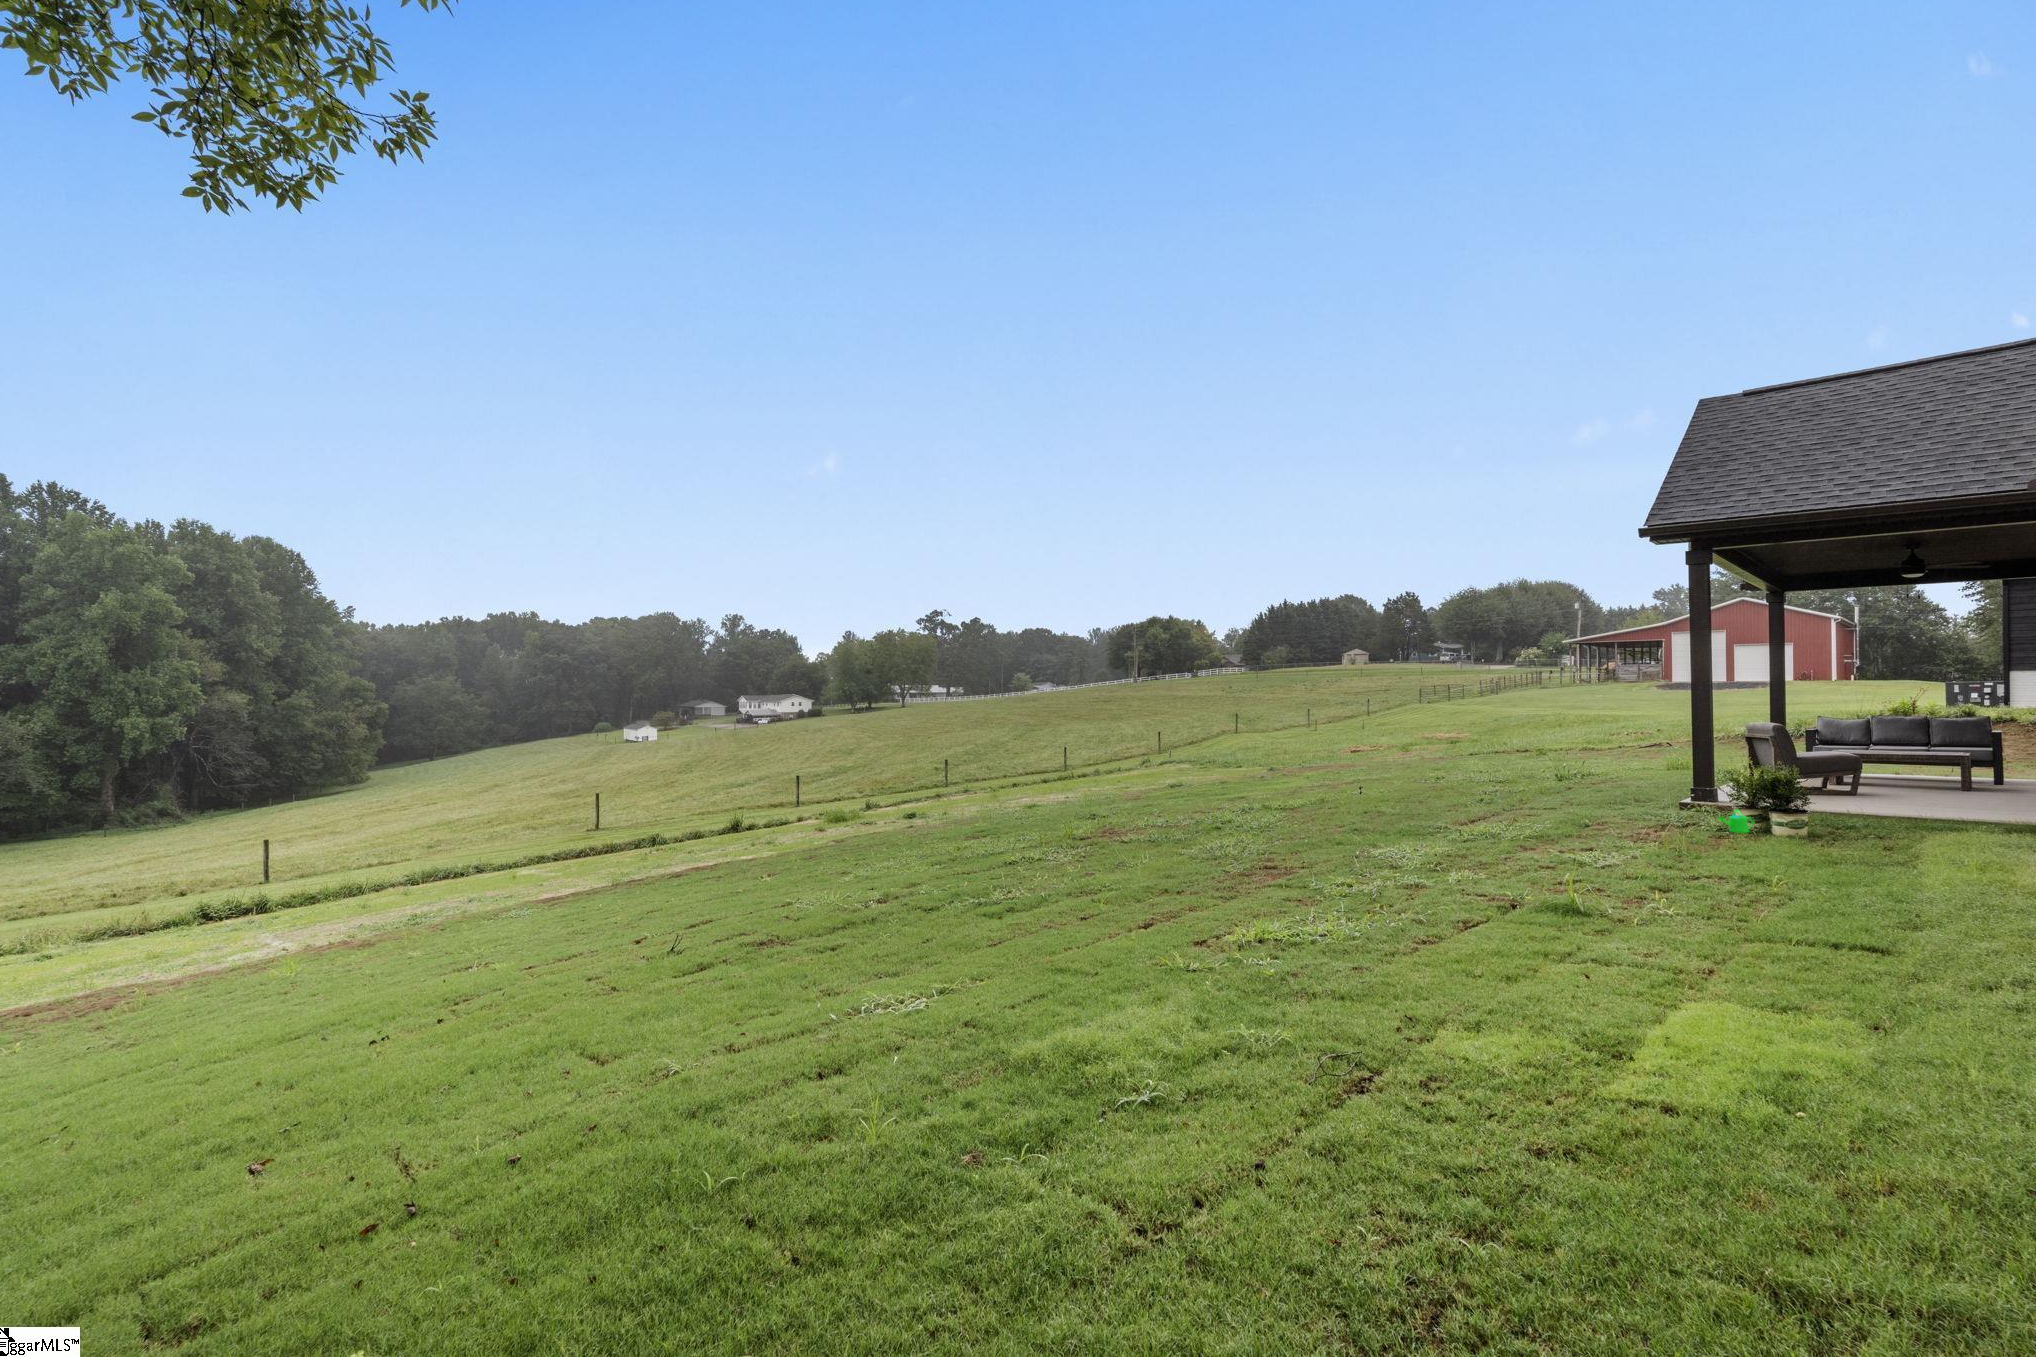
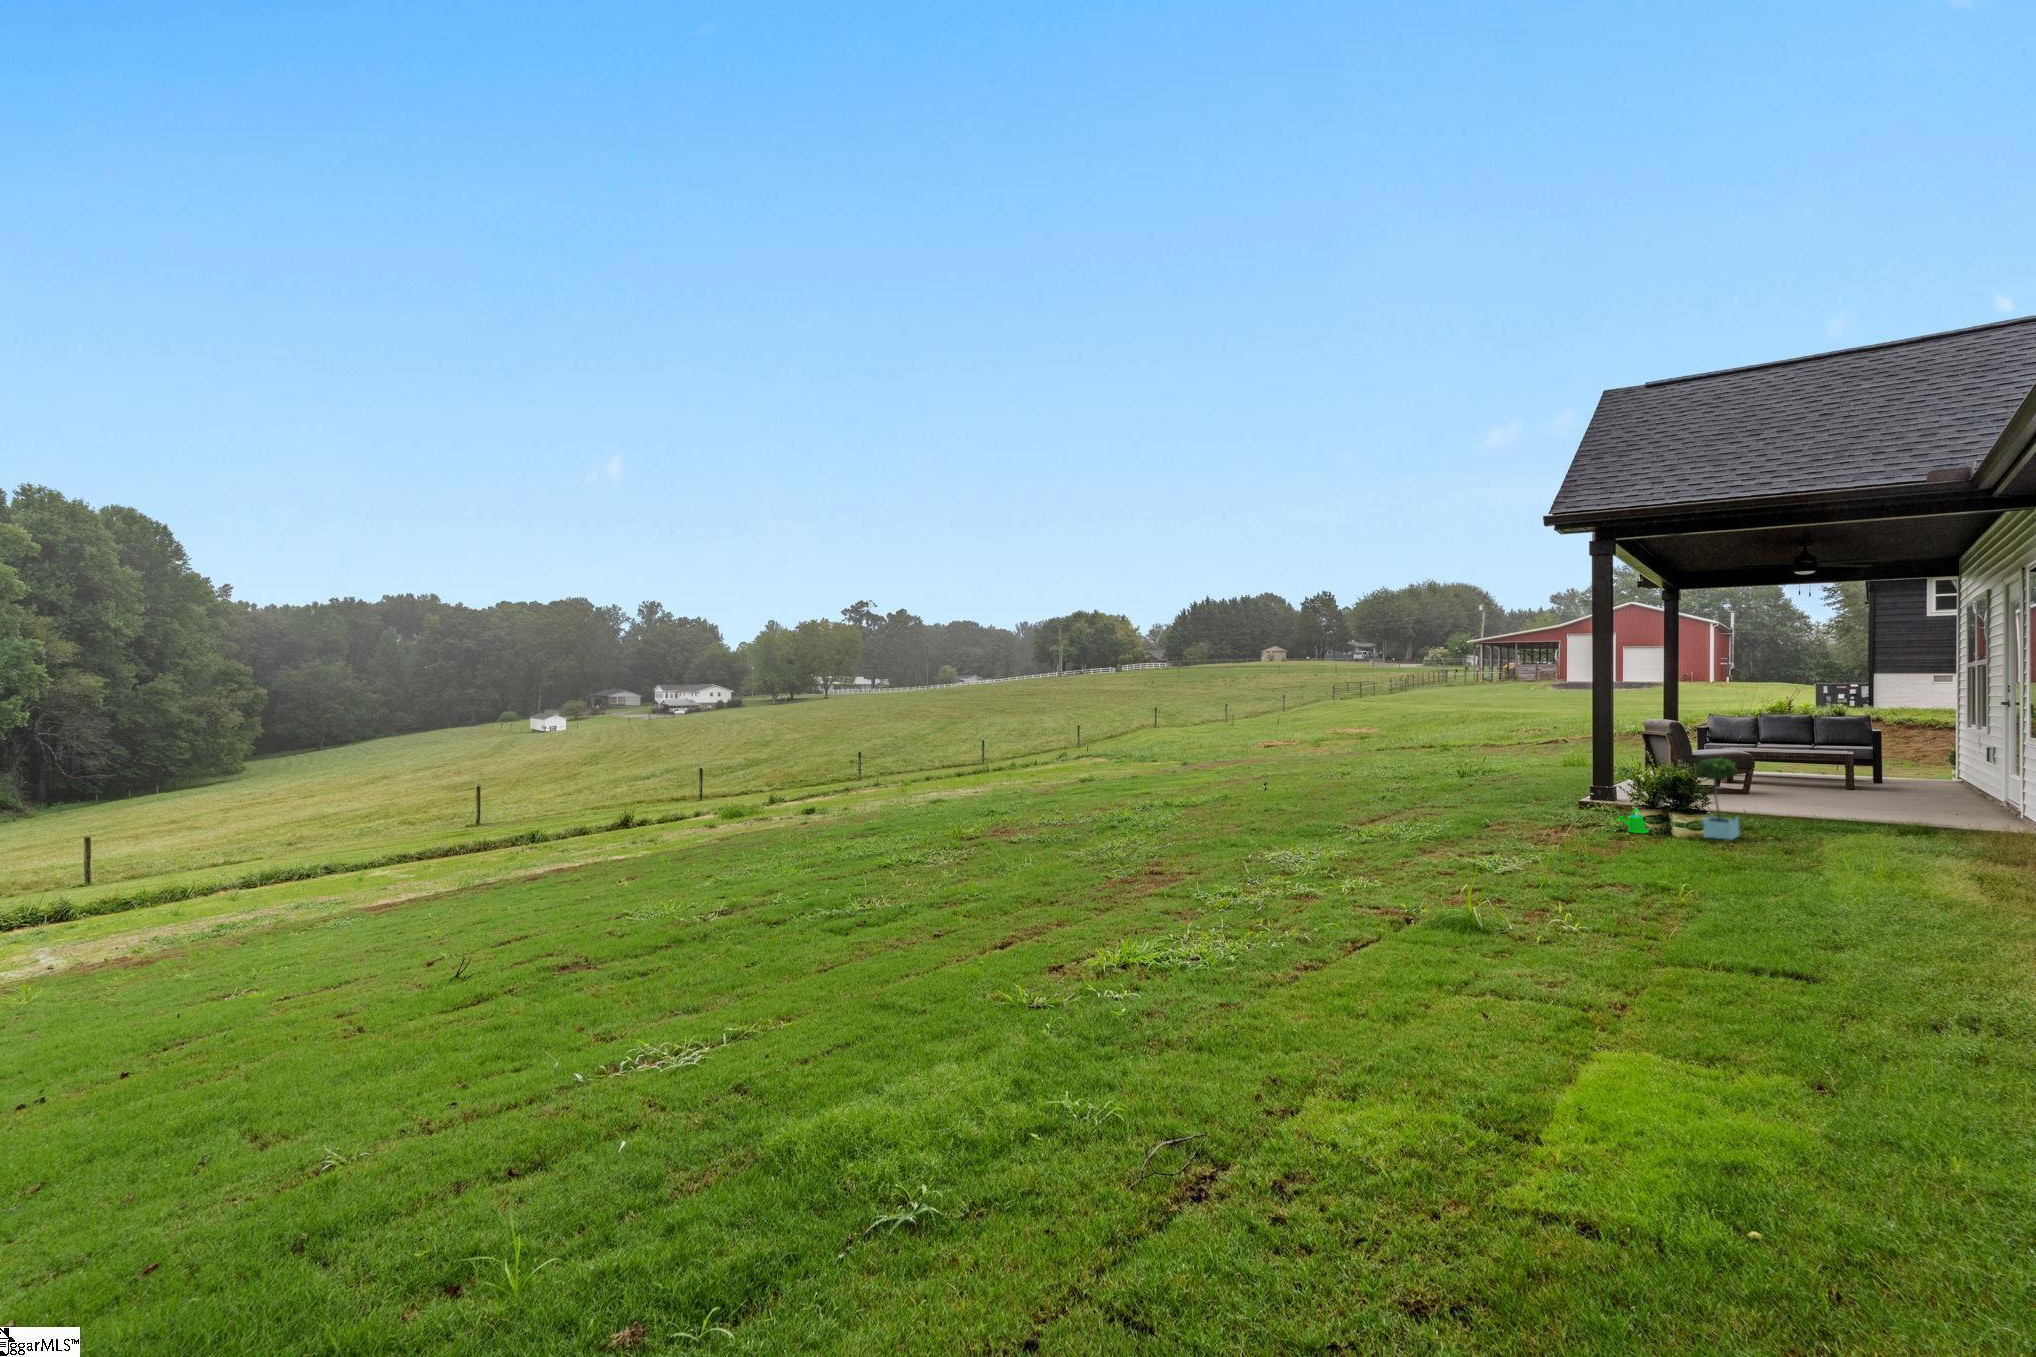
potted tree: none [1794,759,1841,839] -> present [1695,758,1739,840]

